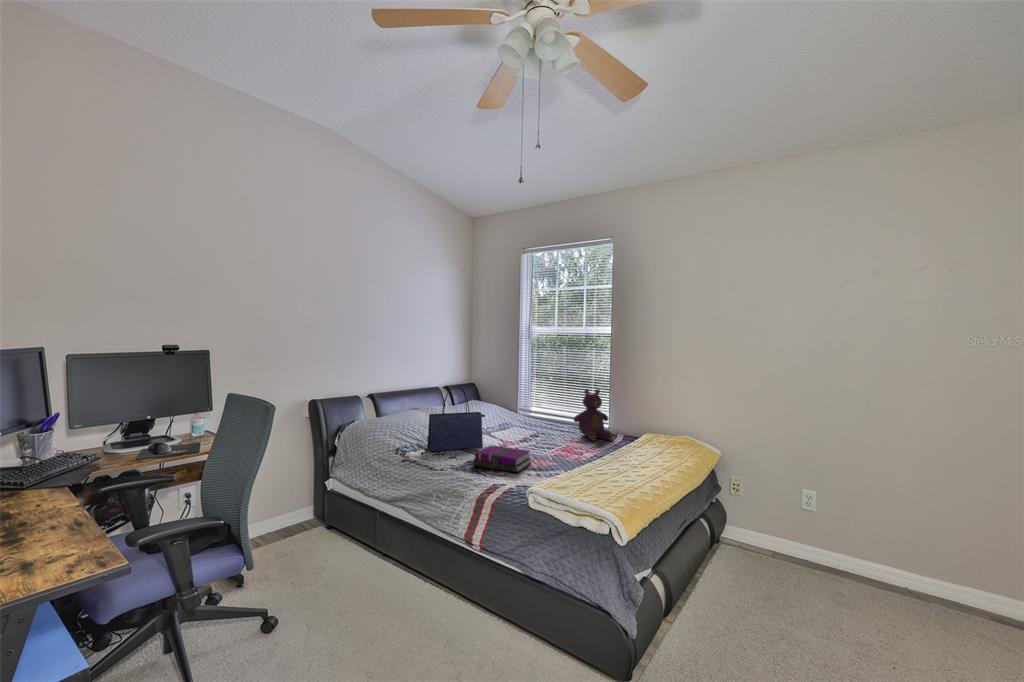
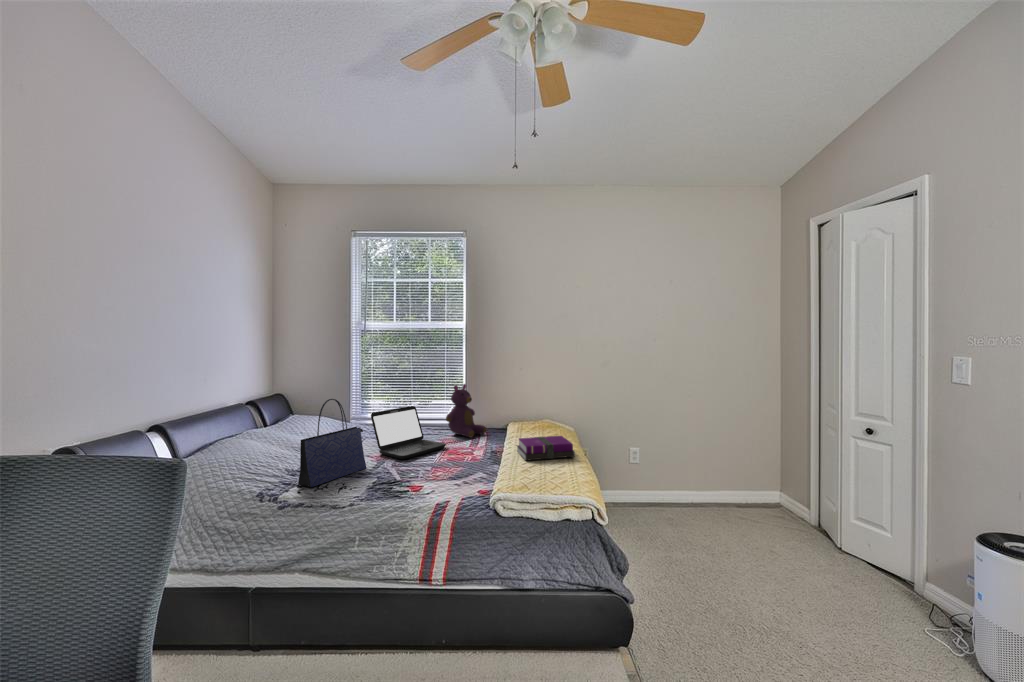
laptop: none [502,403,561,446] -> present [371,406,446,459]
notebook: present [473,446,531,472] -> present [517,436,575,461]

